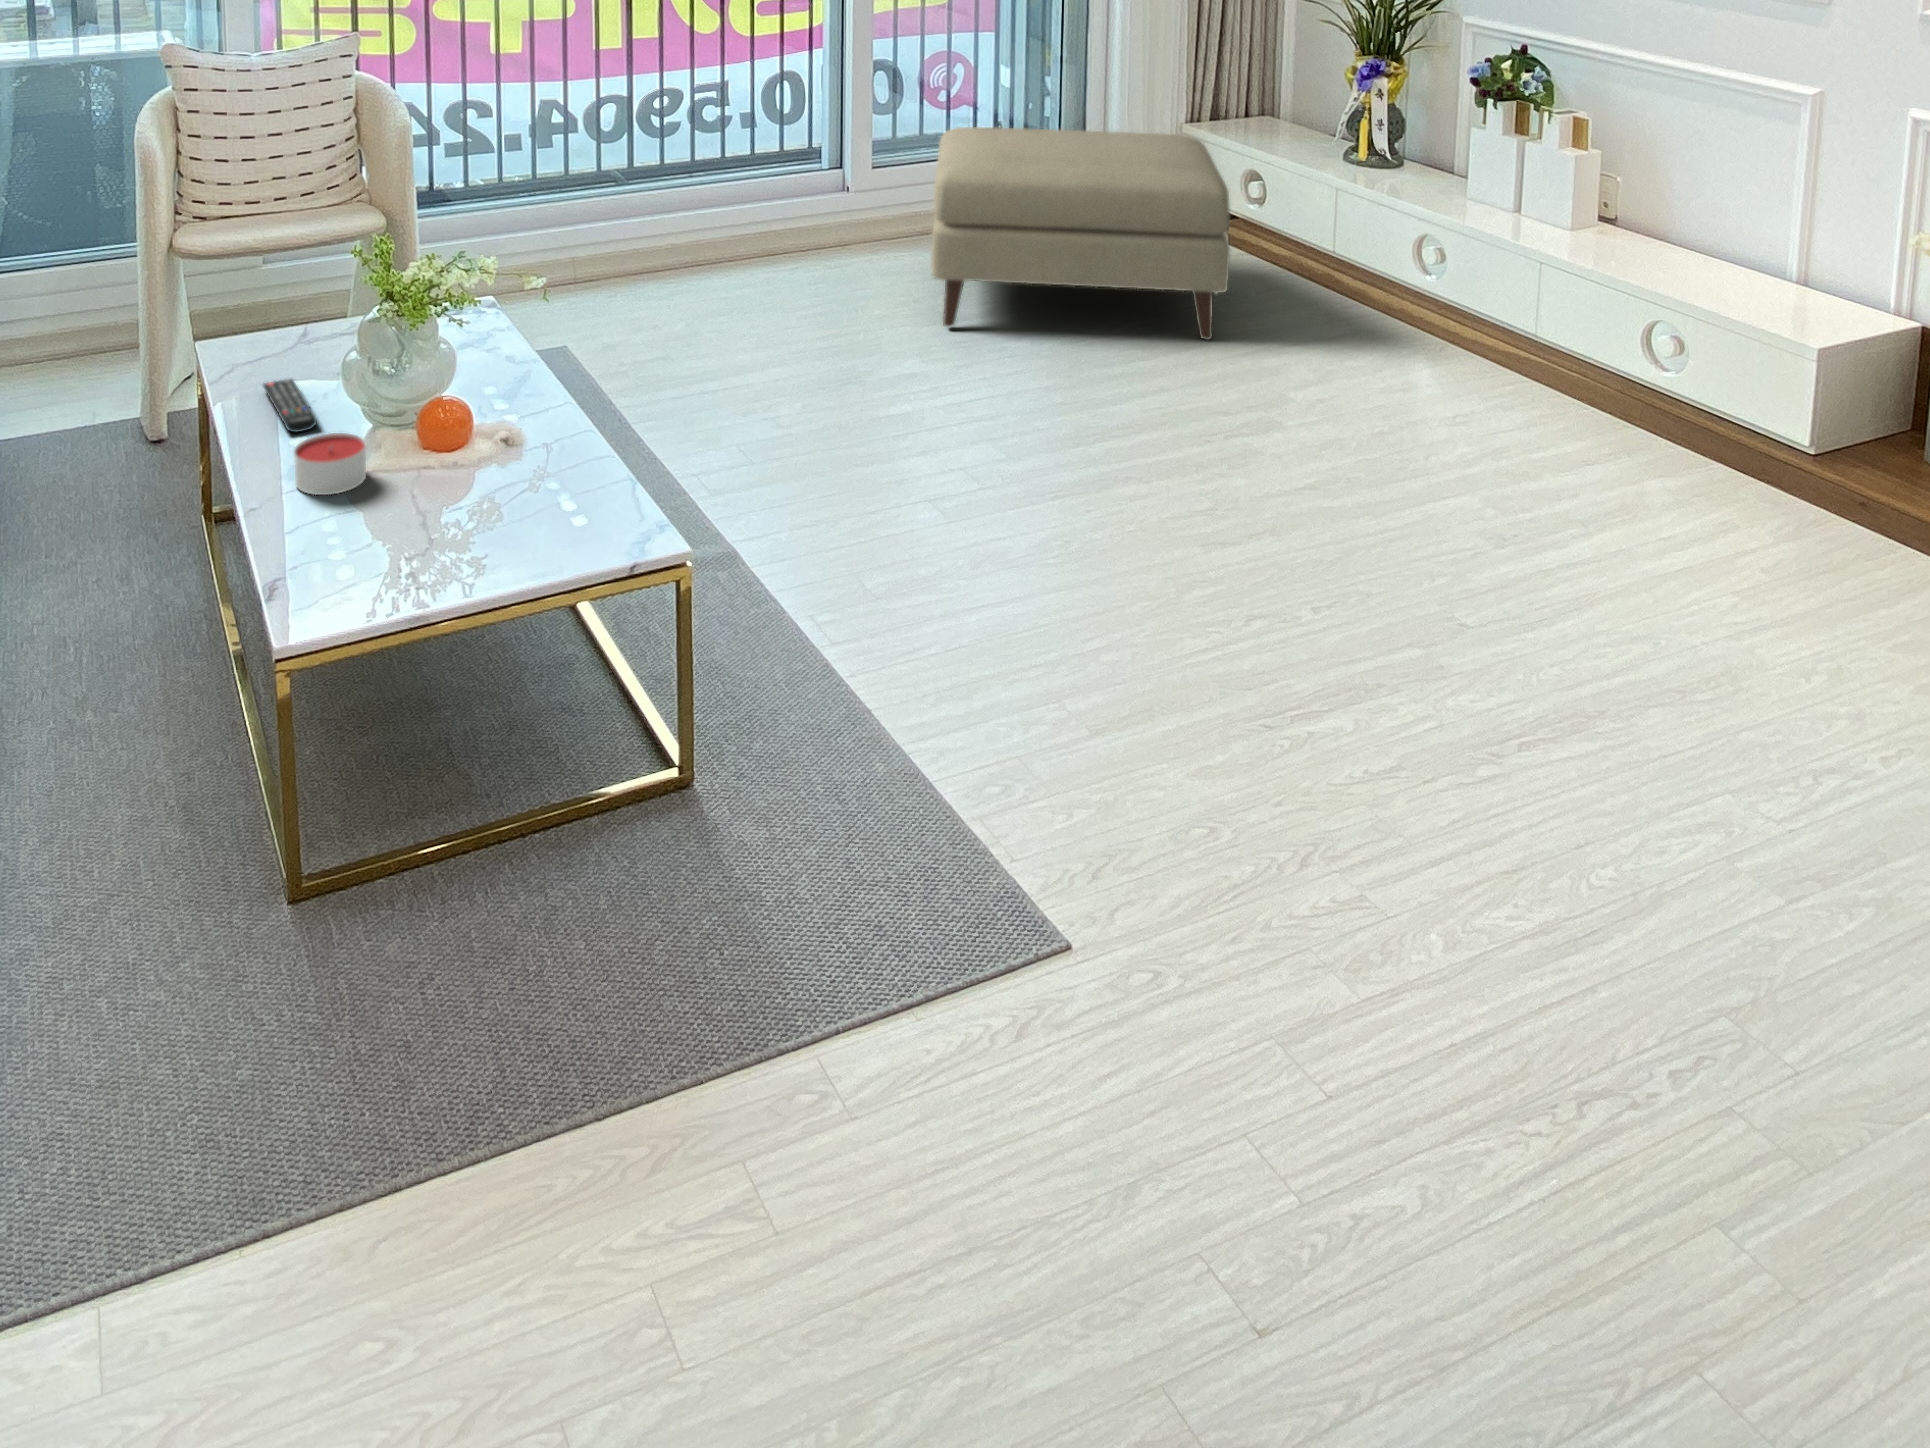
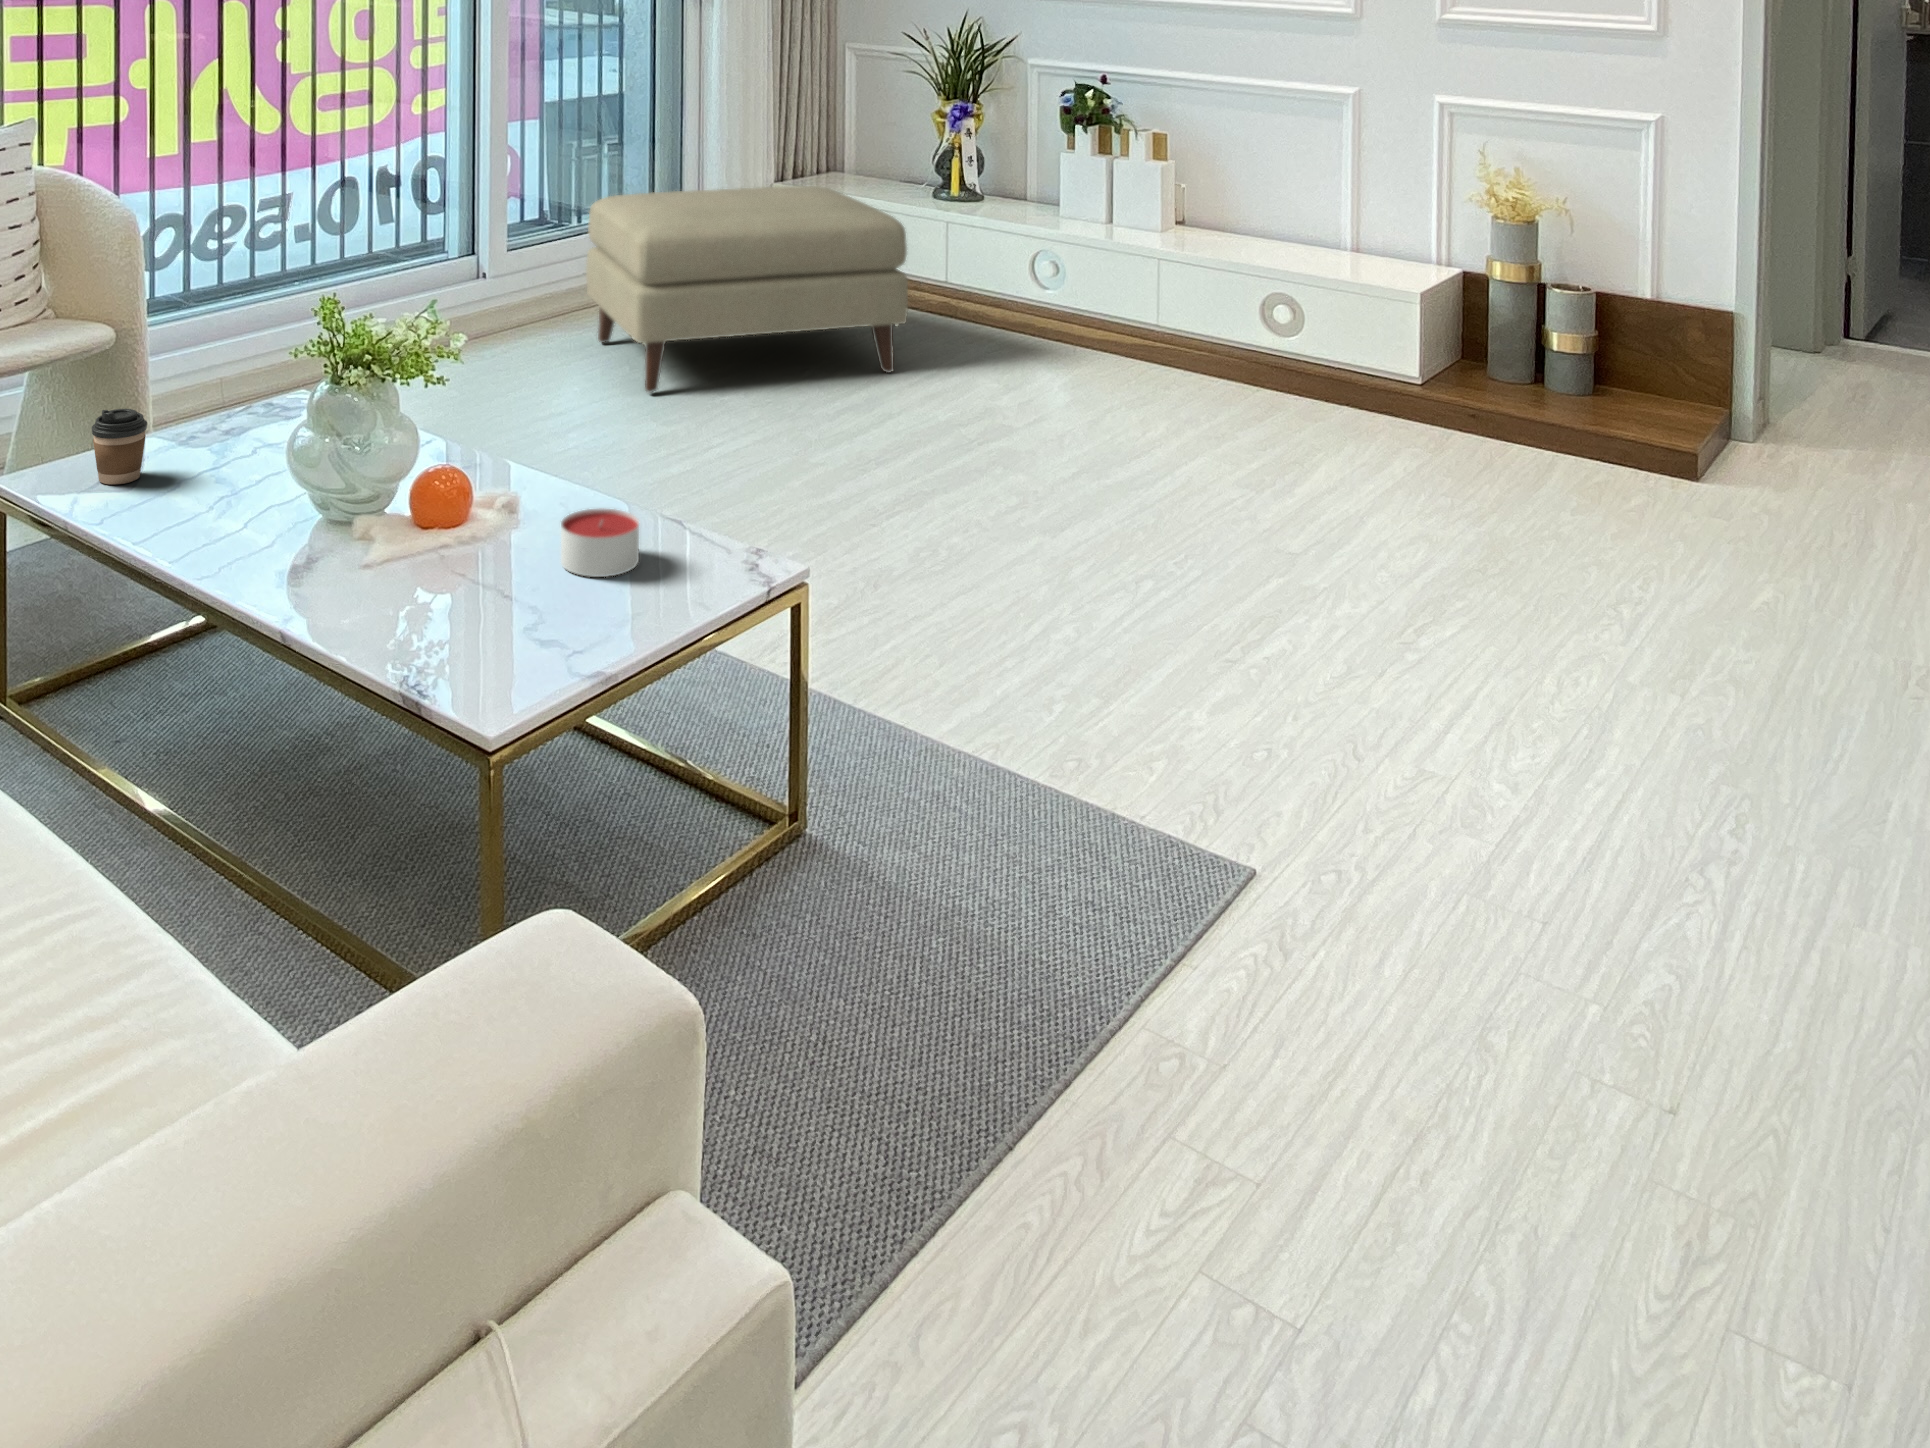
coffee cup: none [262,307,308,370] -> present [92,409,147,484]
remote control: present [263,379,317,432] -> none [126,486,240,536]
candle: present [294,433,366,495] -> present [561,509,639,577]

